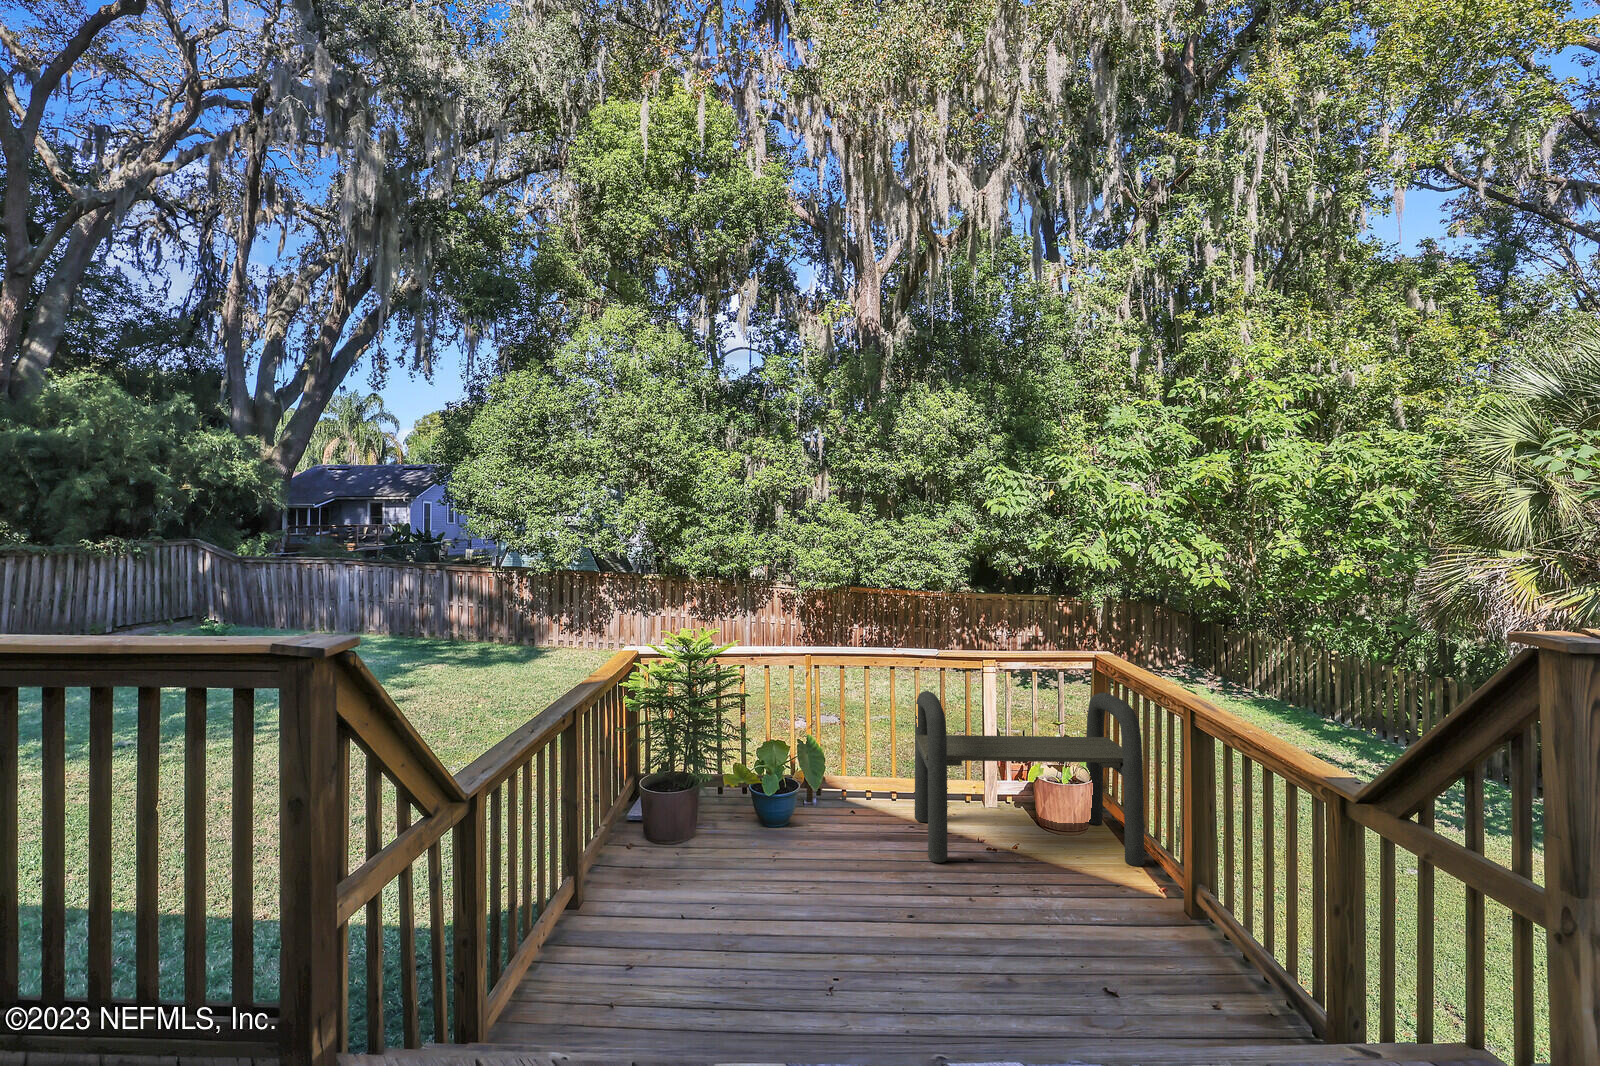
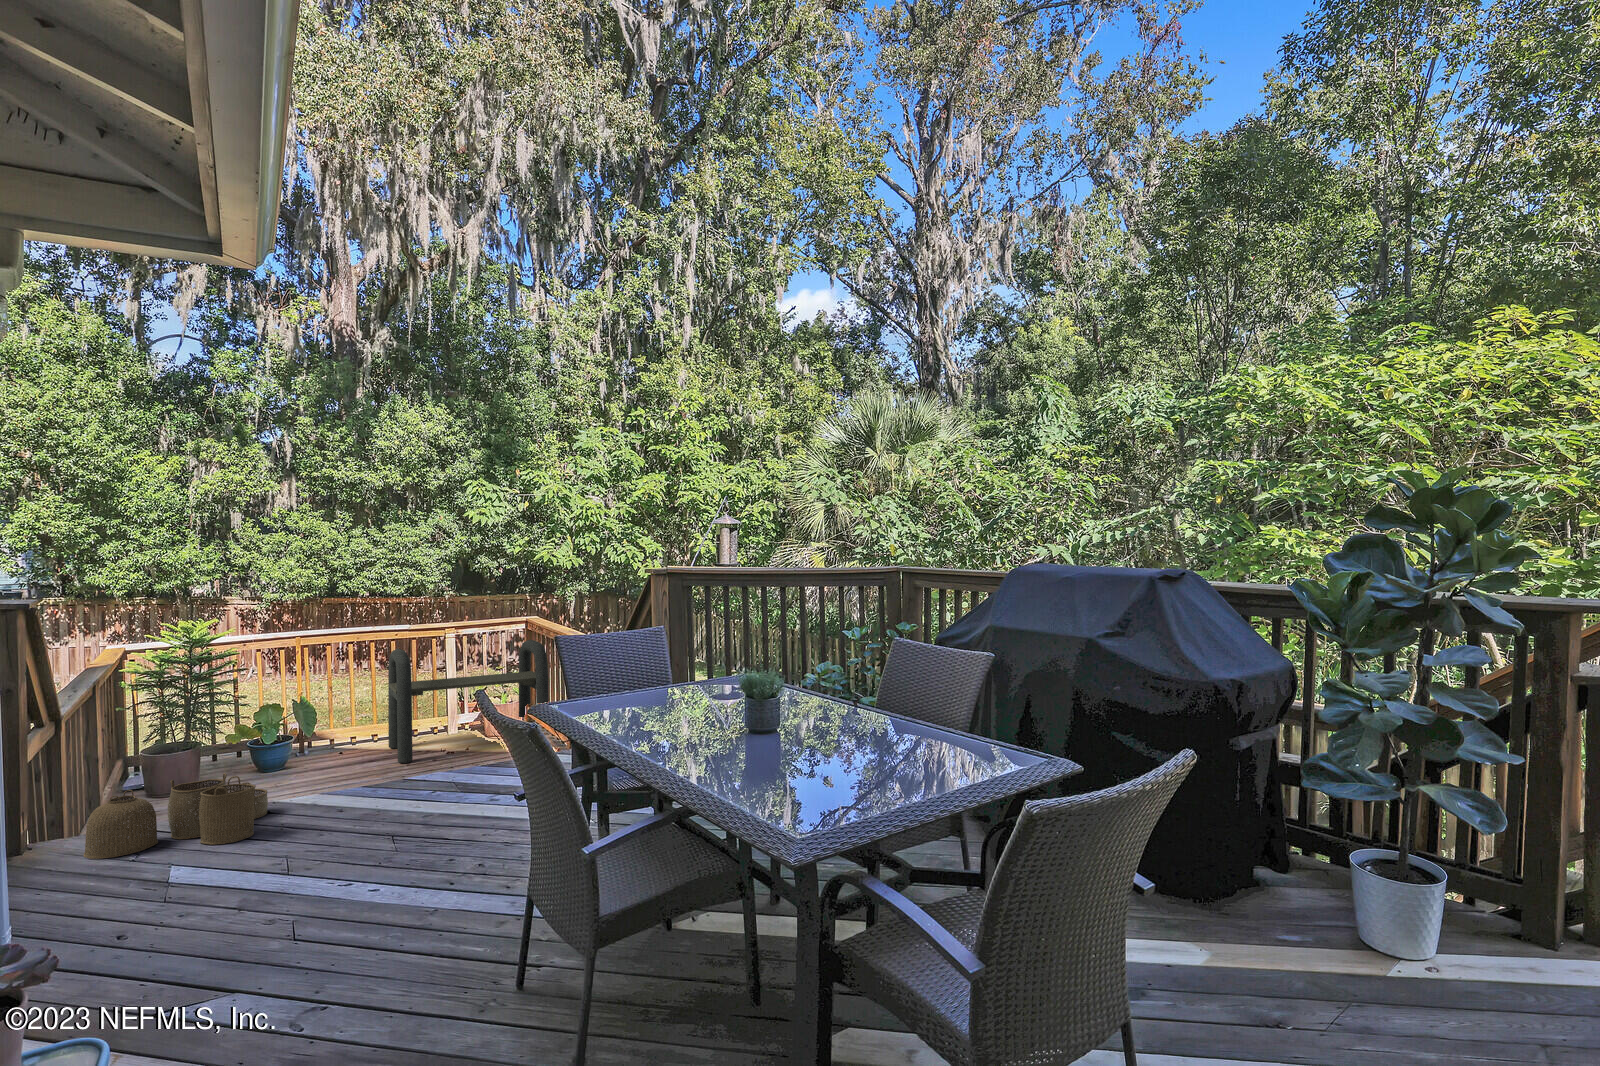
woven basket: none [538,888,761,1024] -> present [84,773,268,859]

